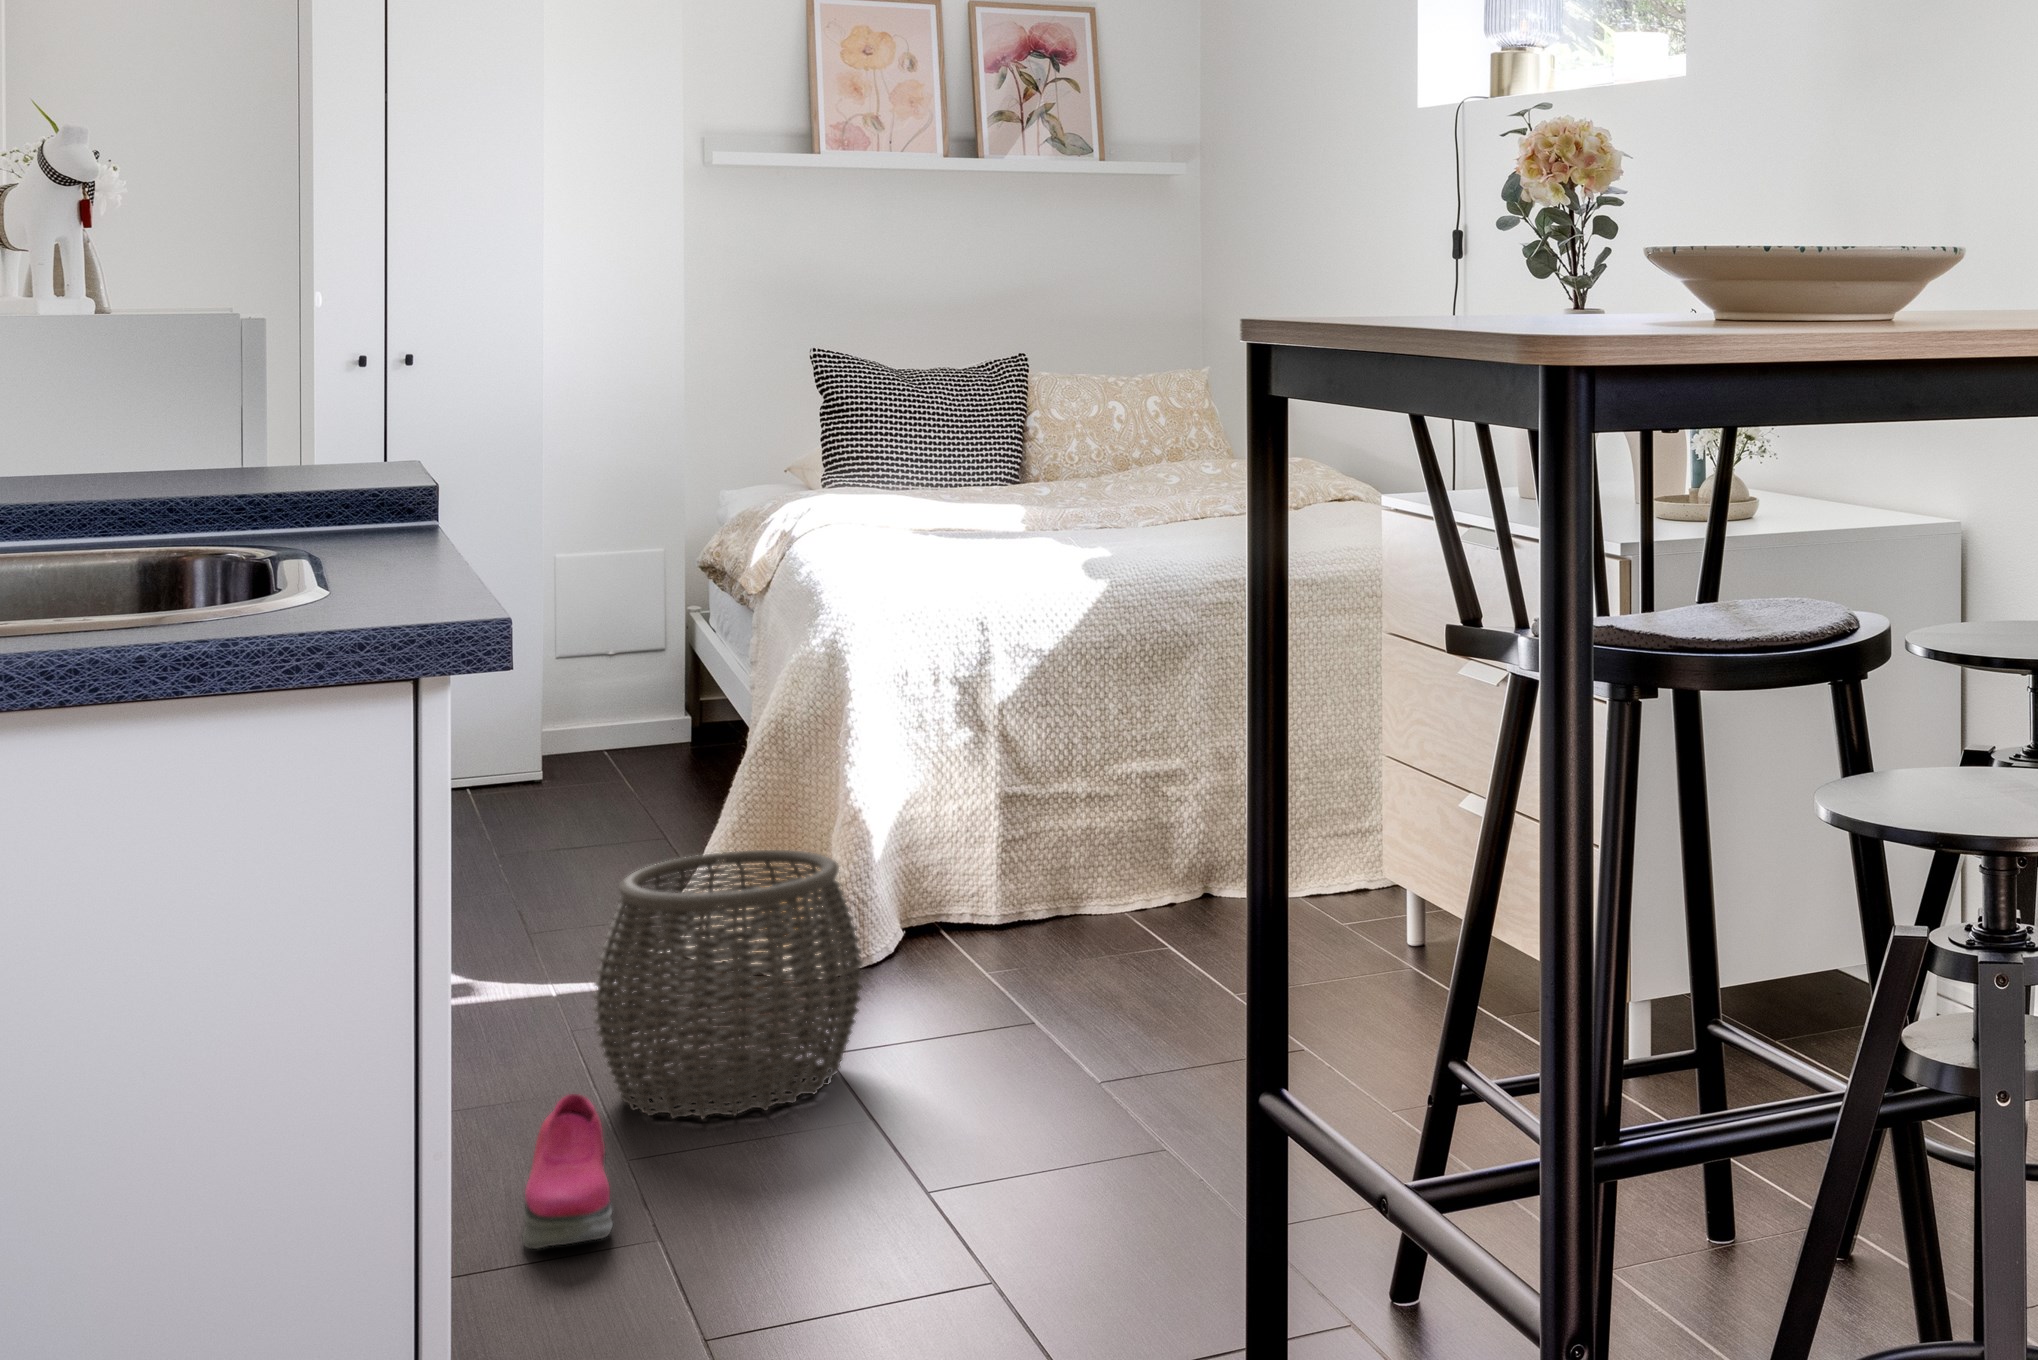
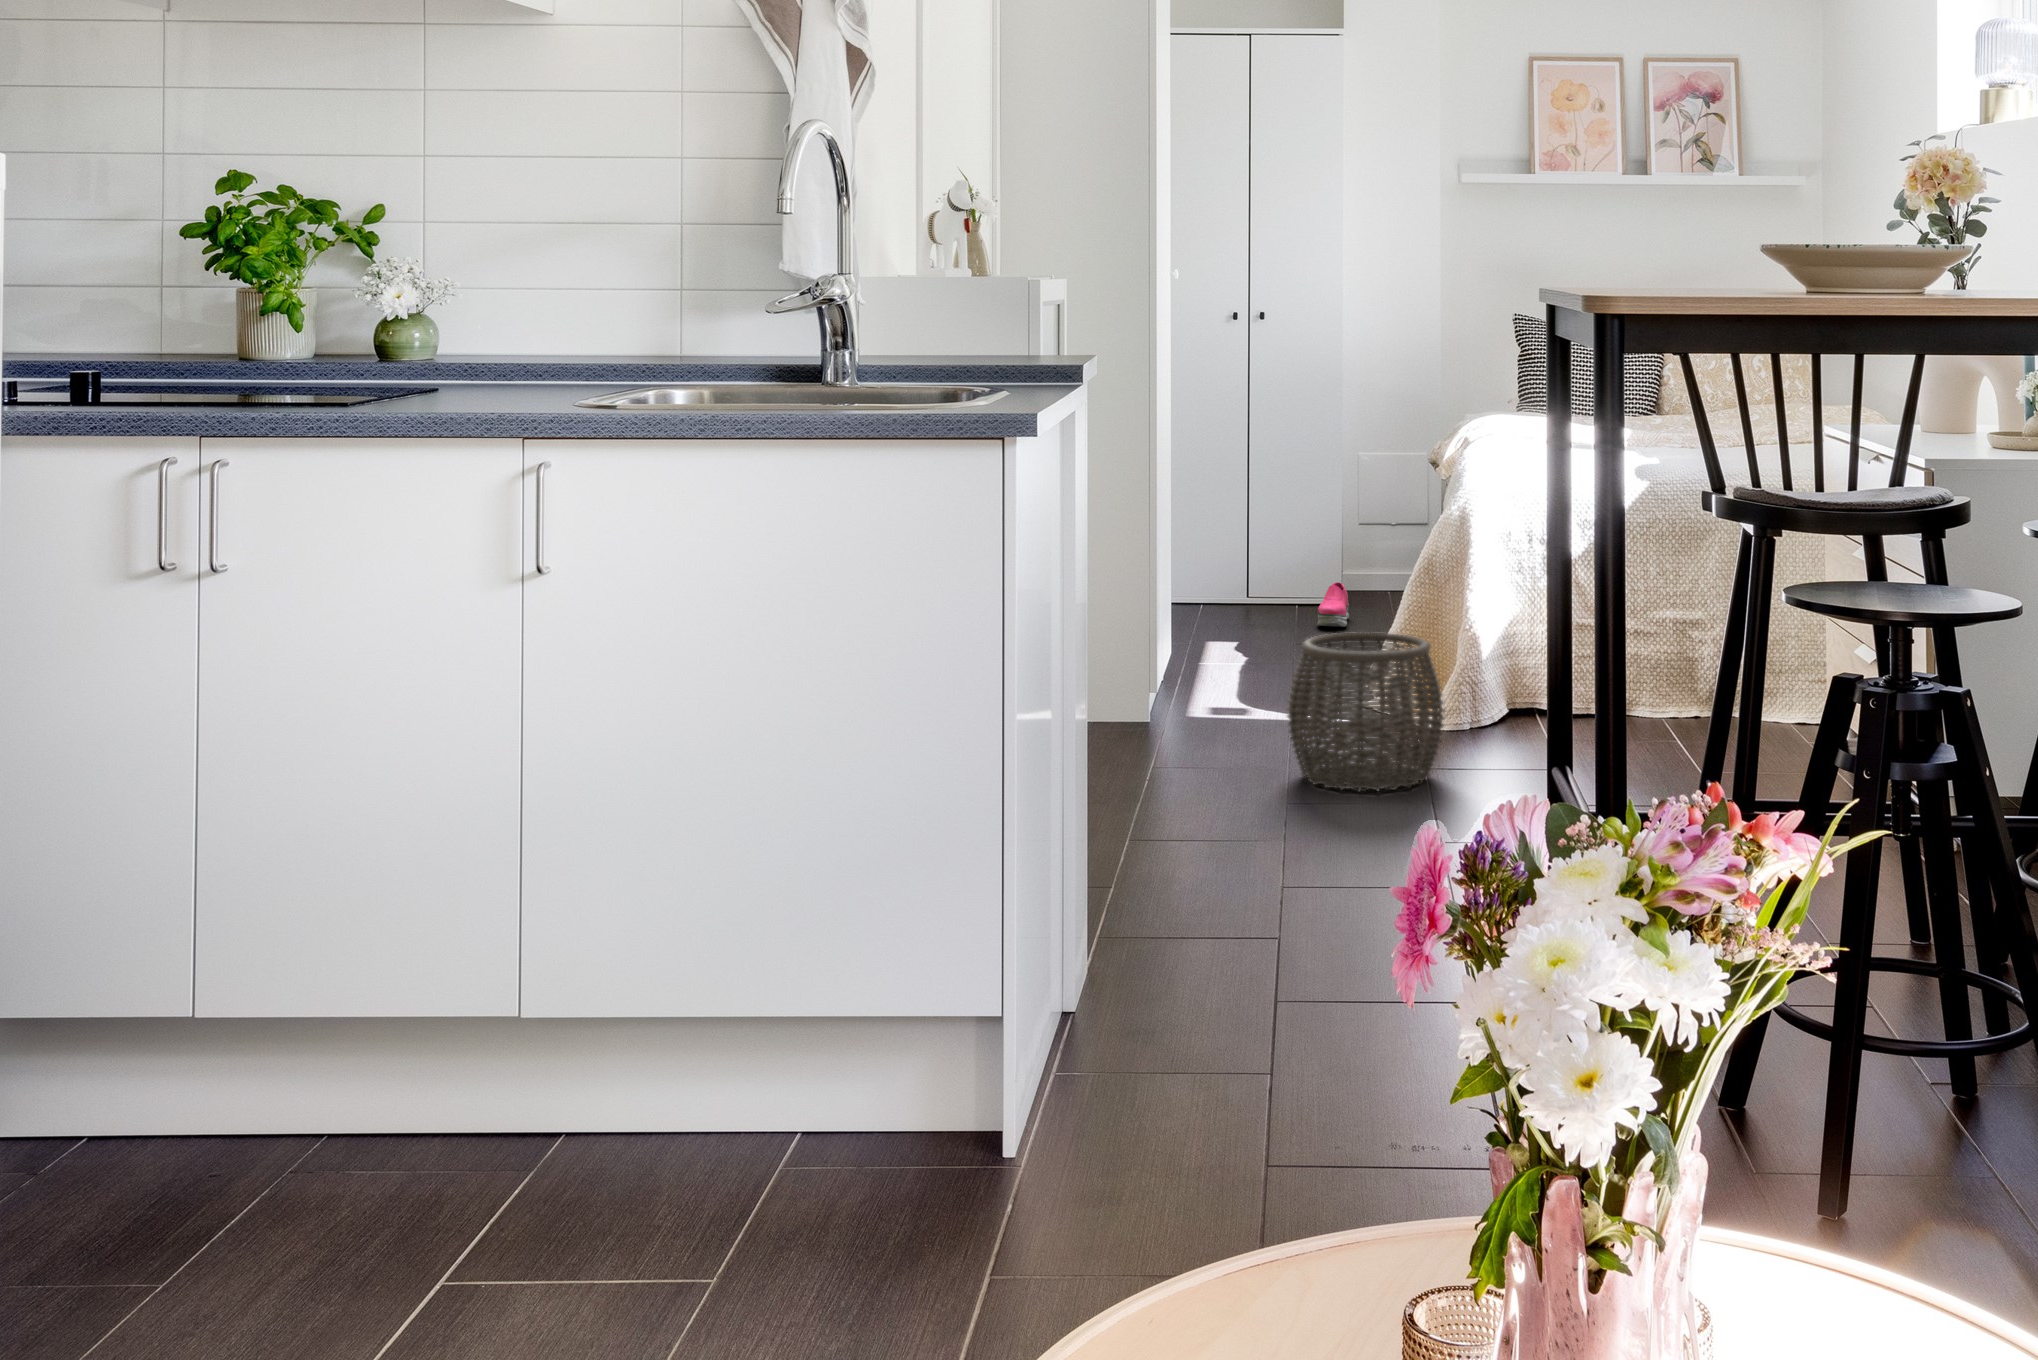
shoe: present [522,1094,613,1249] -> present [1317,582,1349,627]

